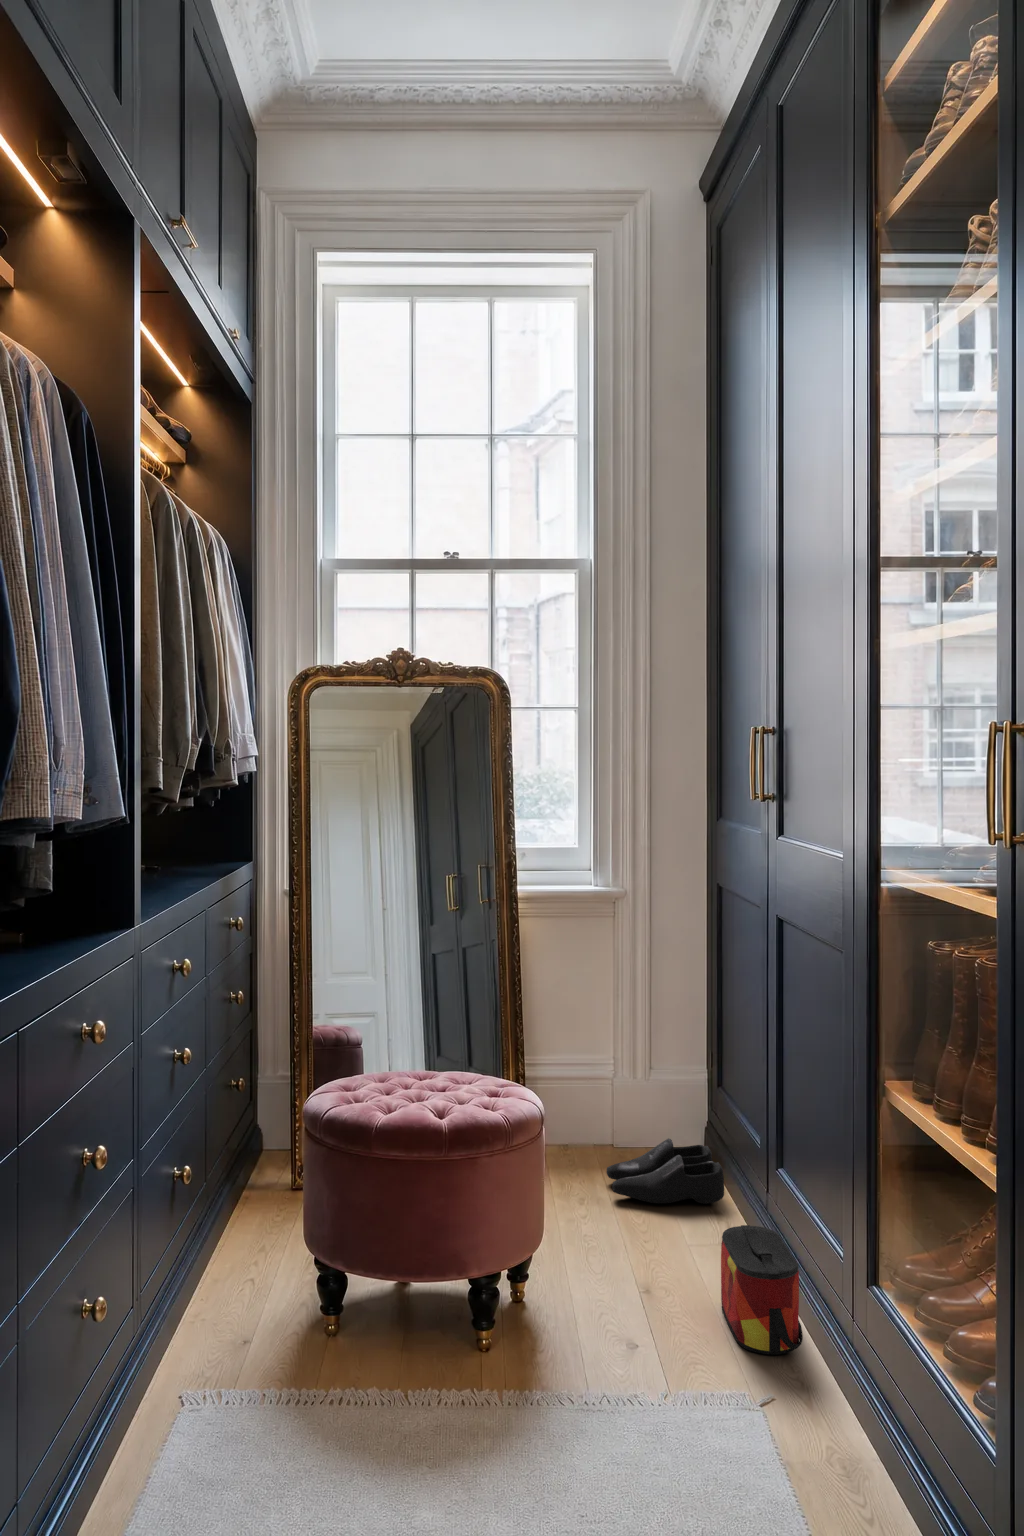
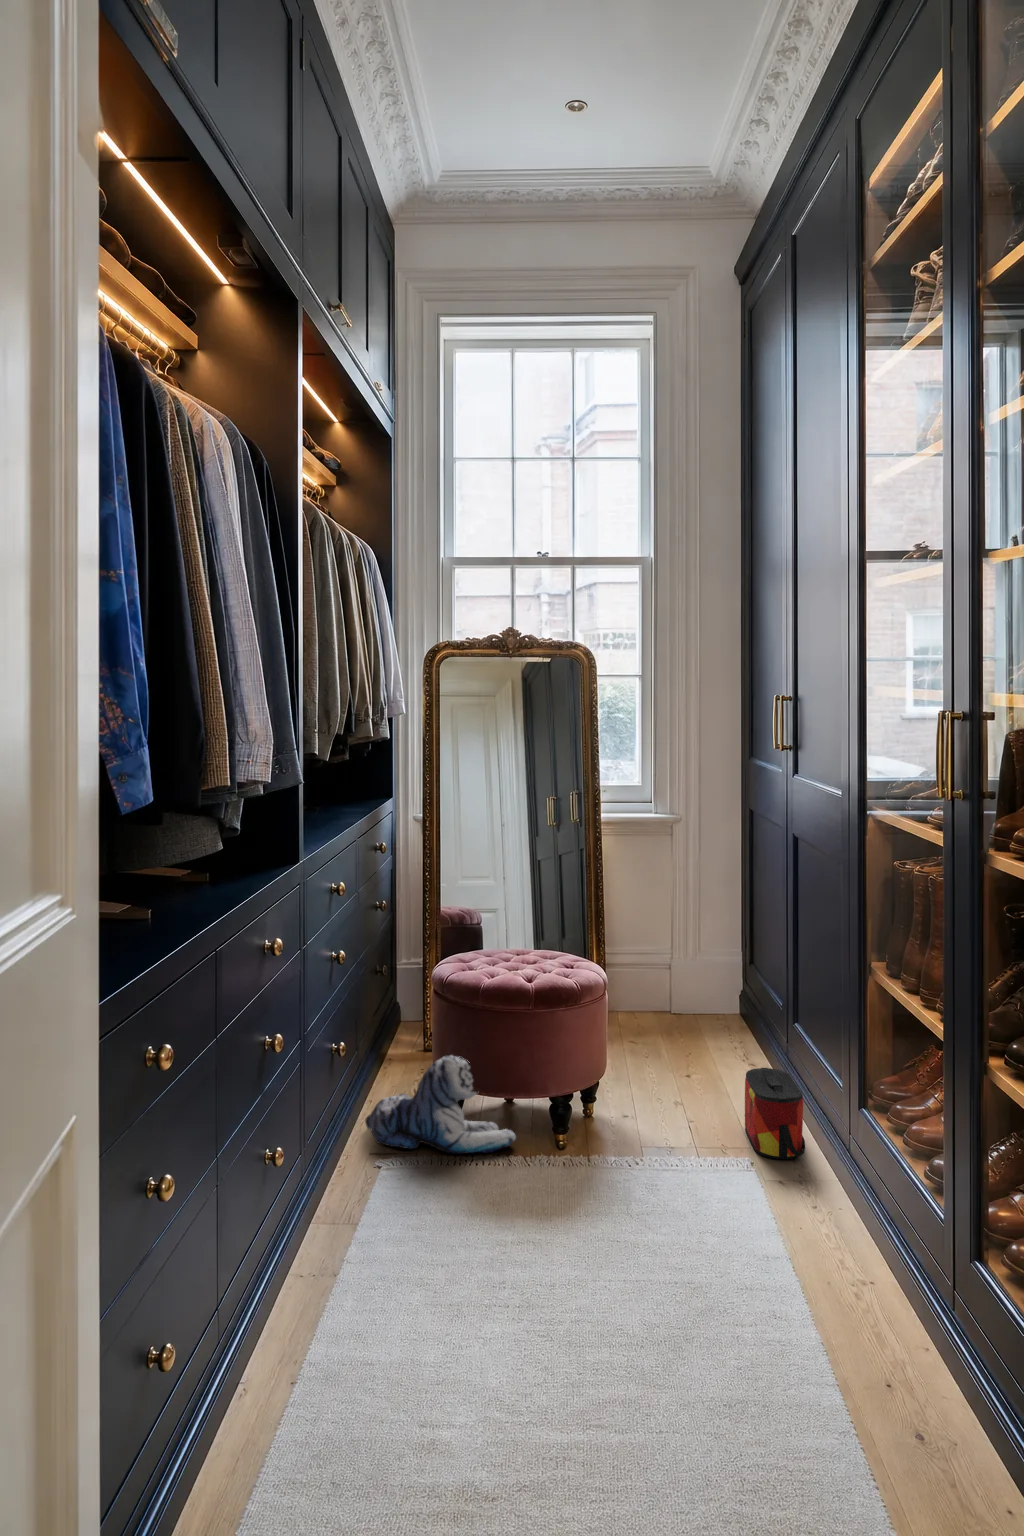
shoe: present [606,1138,724,1204] -> none [662,1012,753,1060]
plush toy: none [214,1224,421,1364] -> present [365,1055,516,1154]

